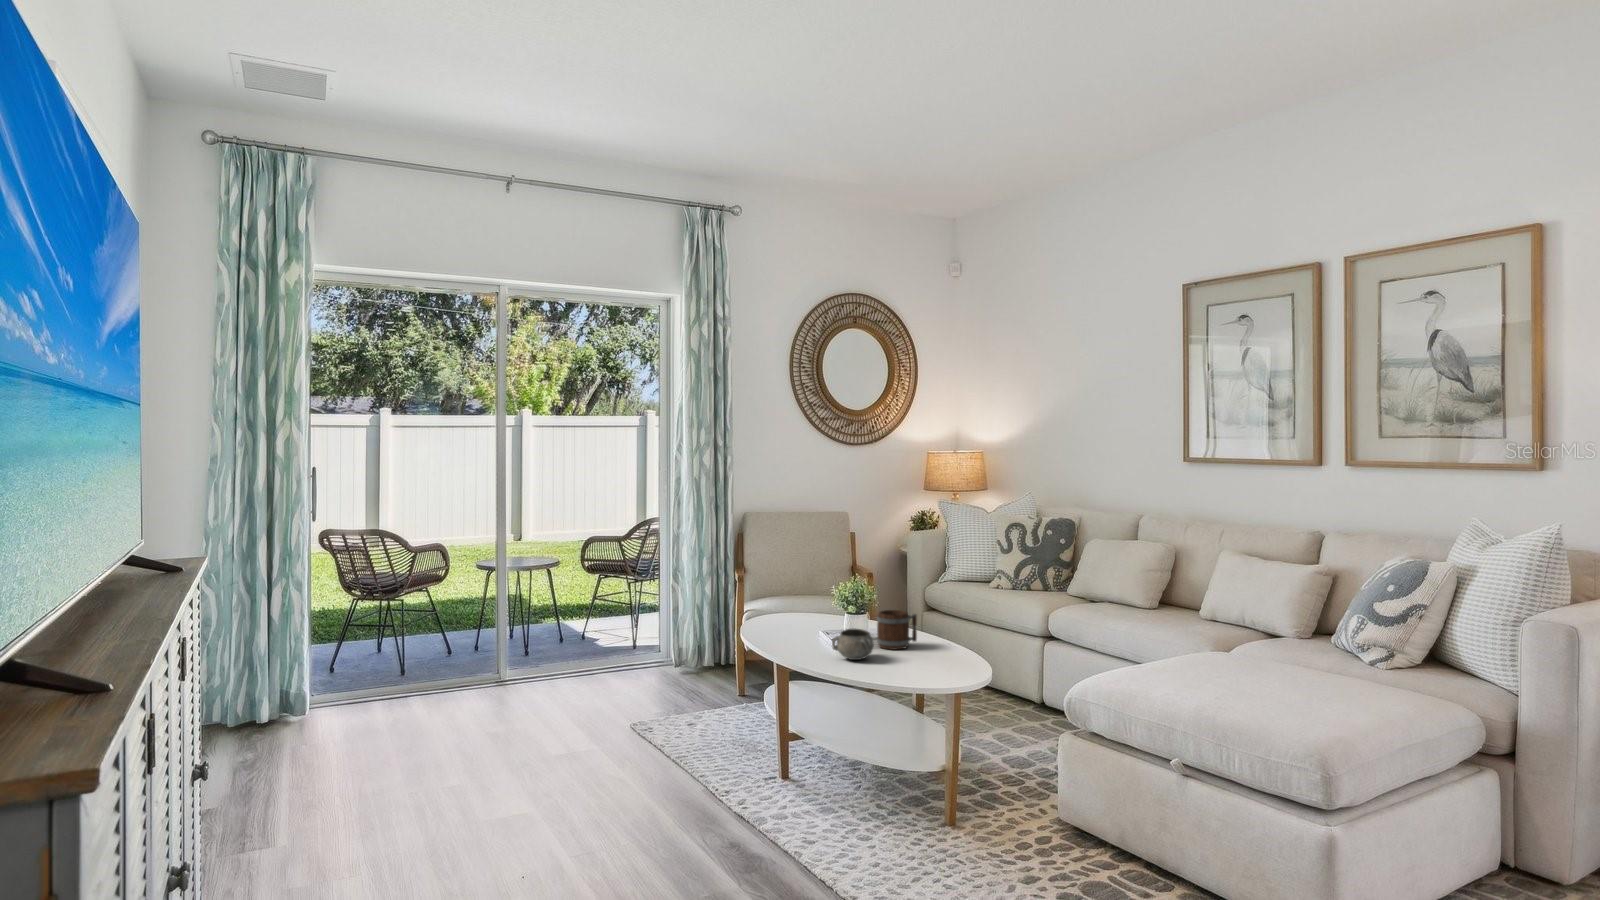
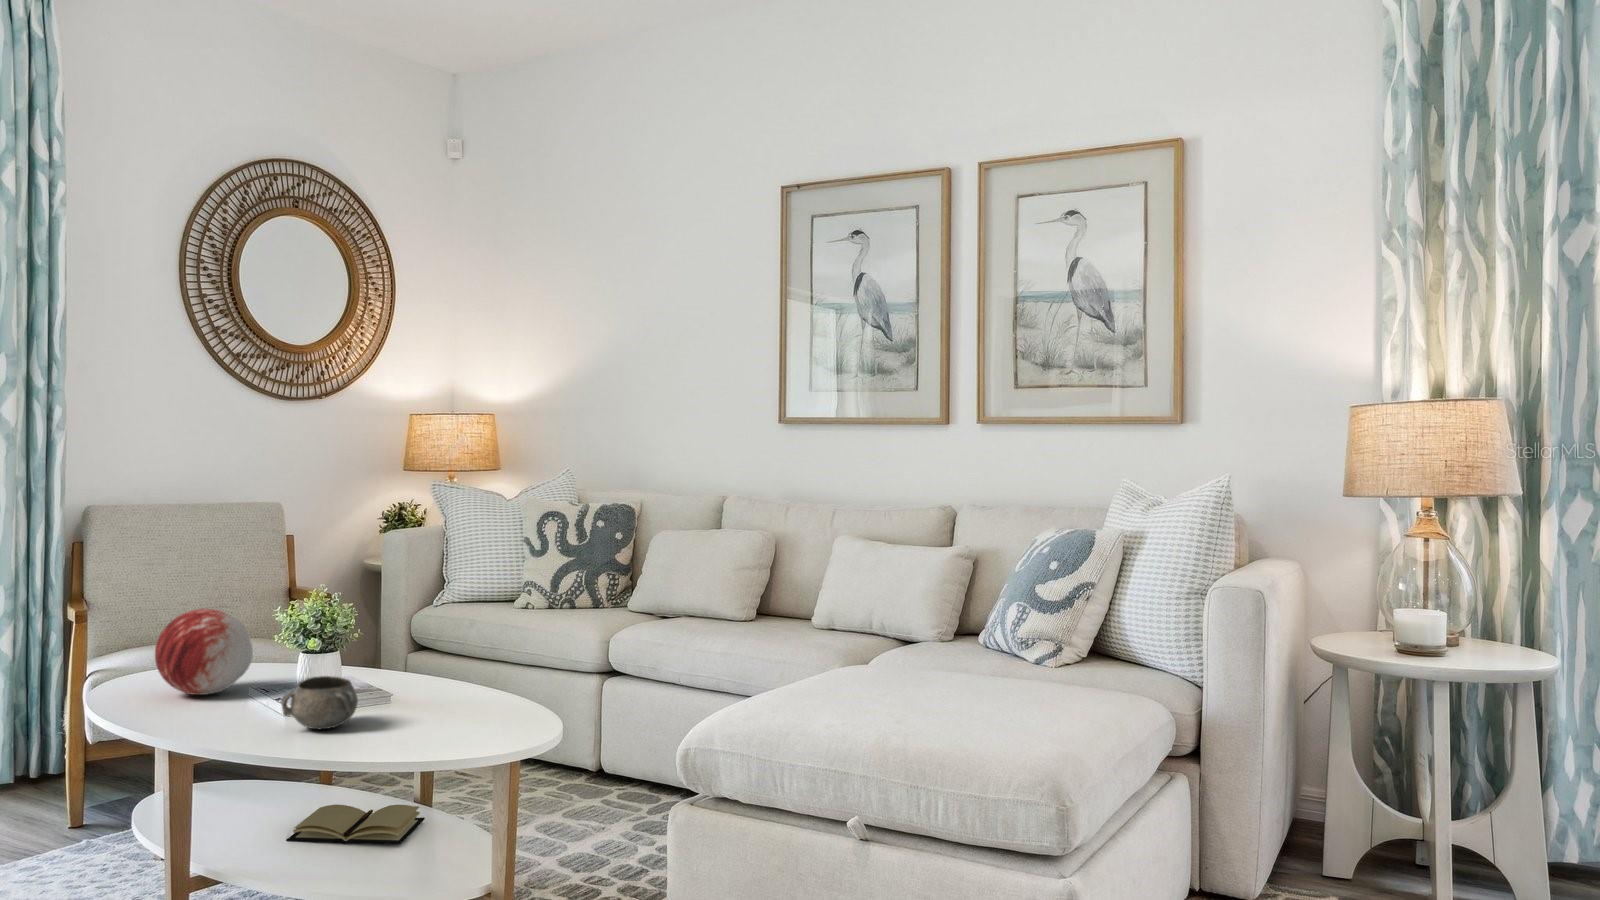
decorative orb: none [770,583,821,633] -> present [155,609,253,695]
mug: present [877,610,917,650] -> none [358,642,425,707]
book: none [837,705,916,734] -> present [287,804,425,844]

